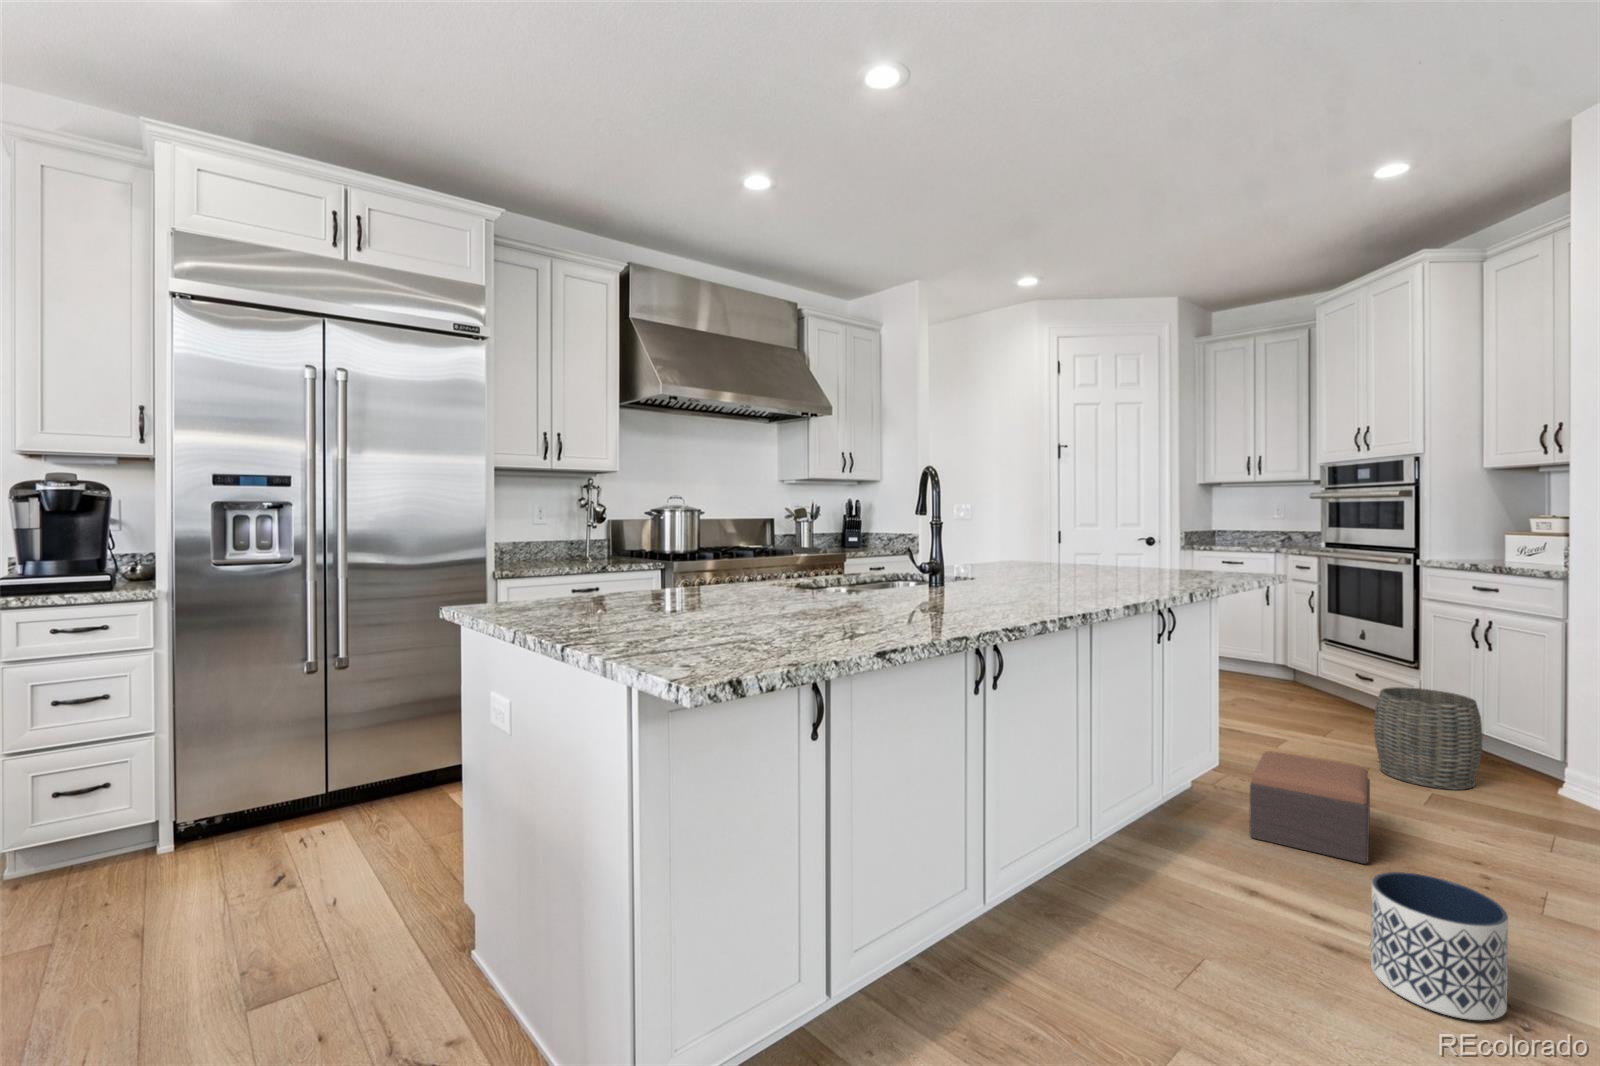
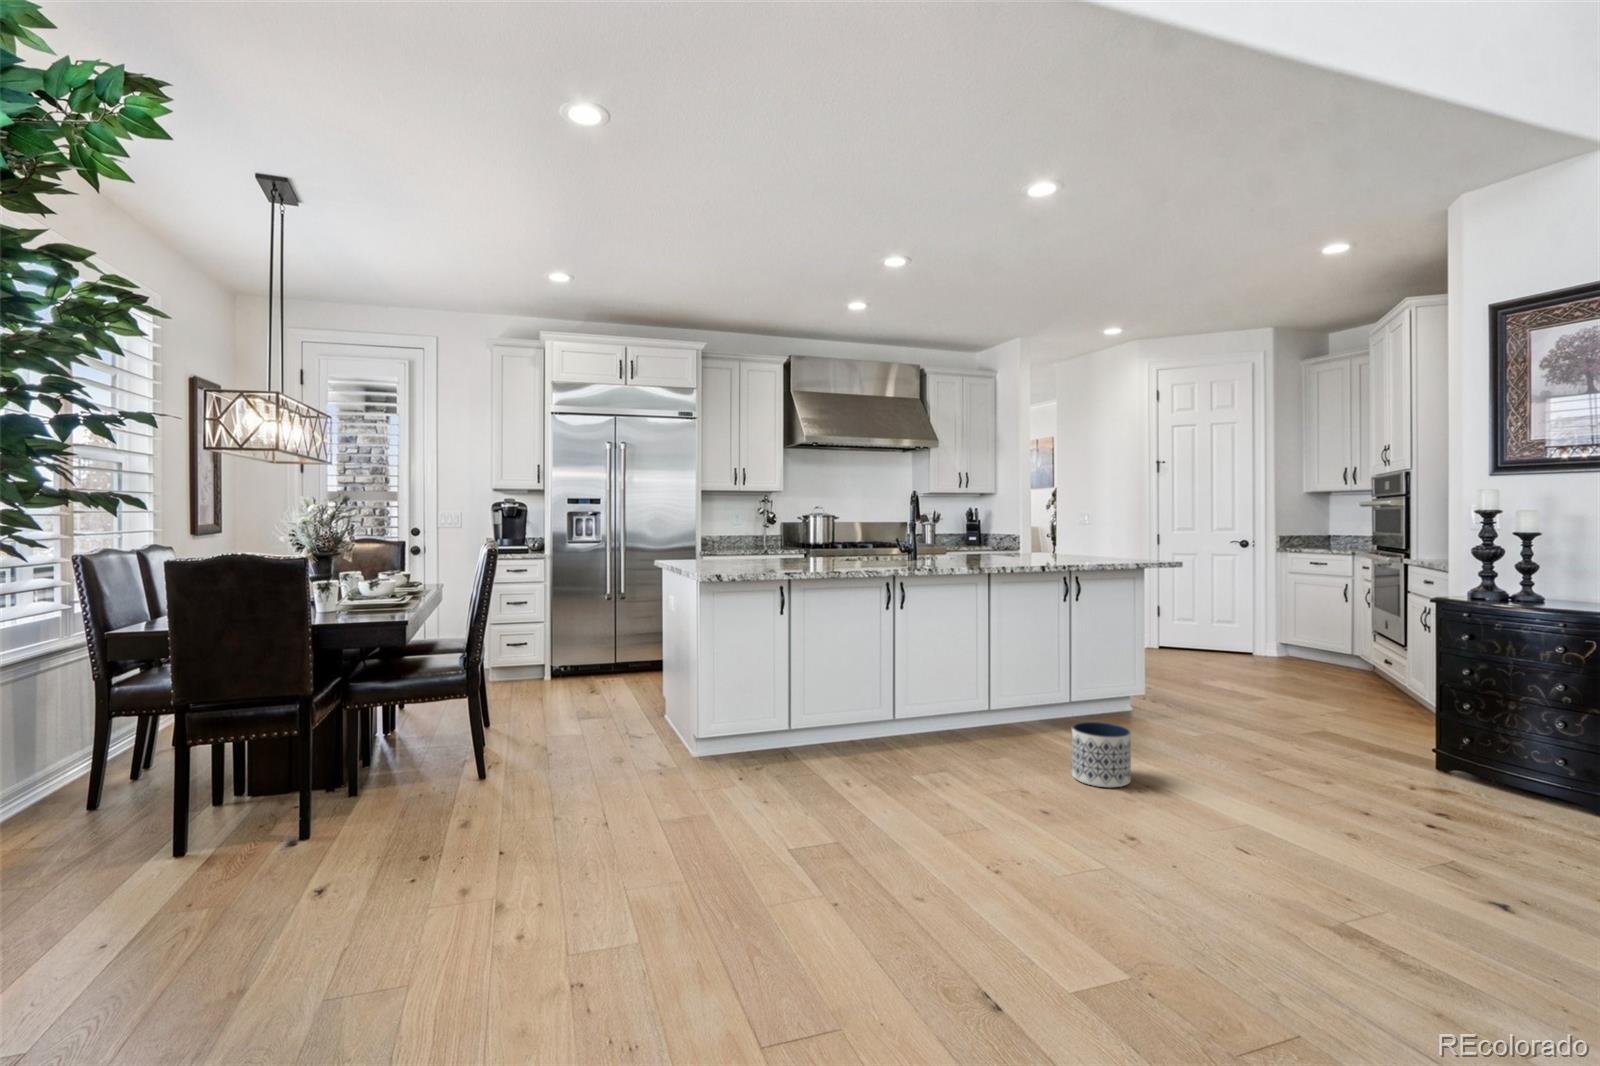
woven basket: present [1374,687,1482,790] -> none [1291,658,1369,734]
footstool: present [1249,751,1370,864] -> none [1113,684,1206,748]

